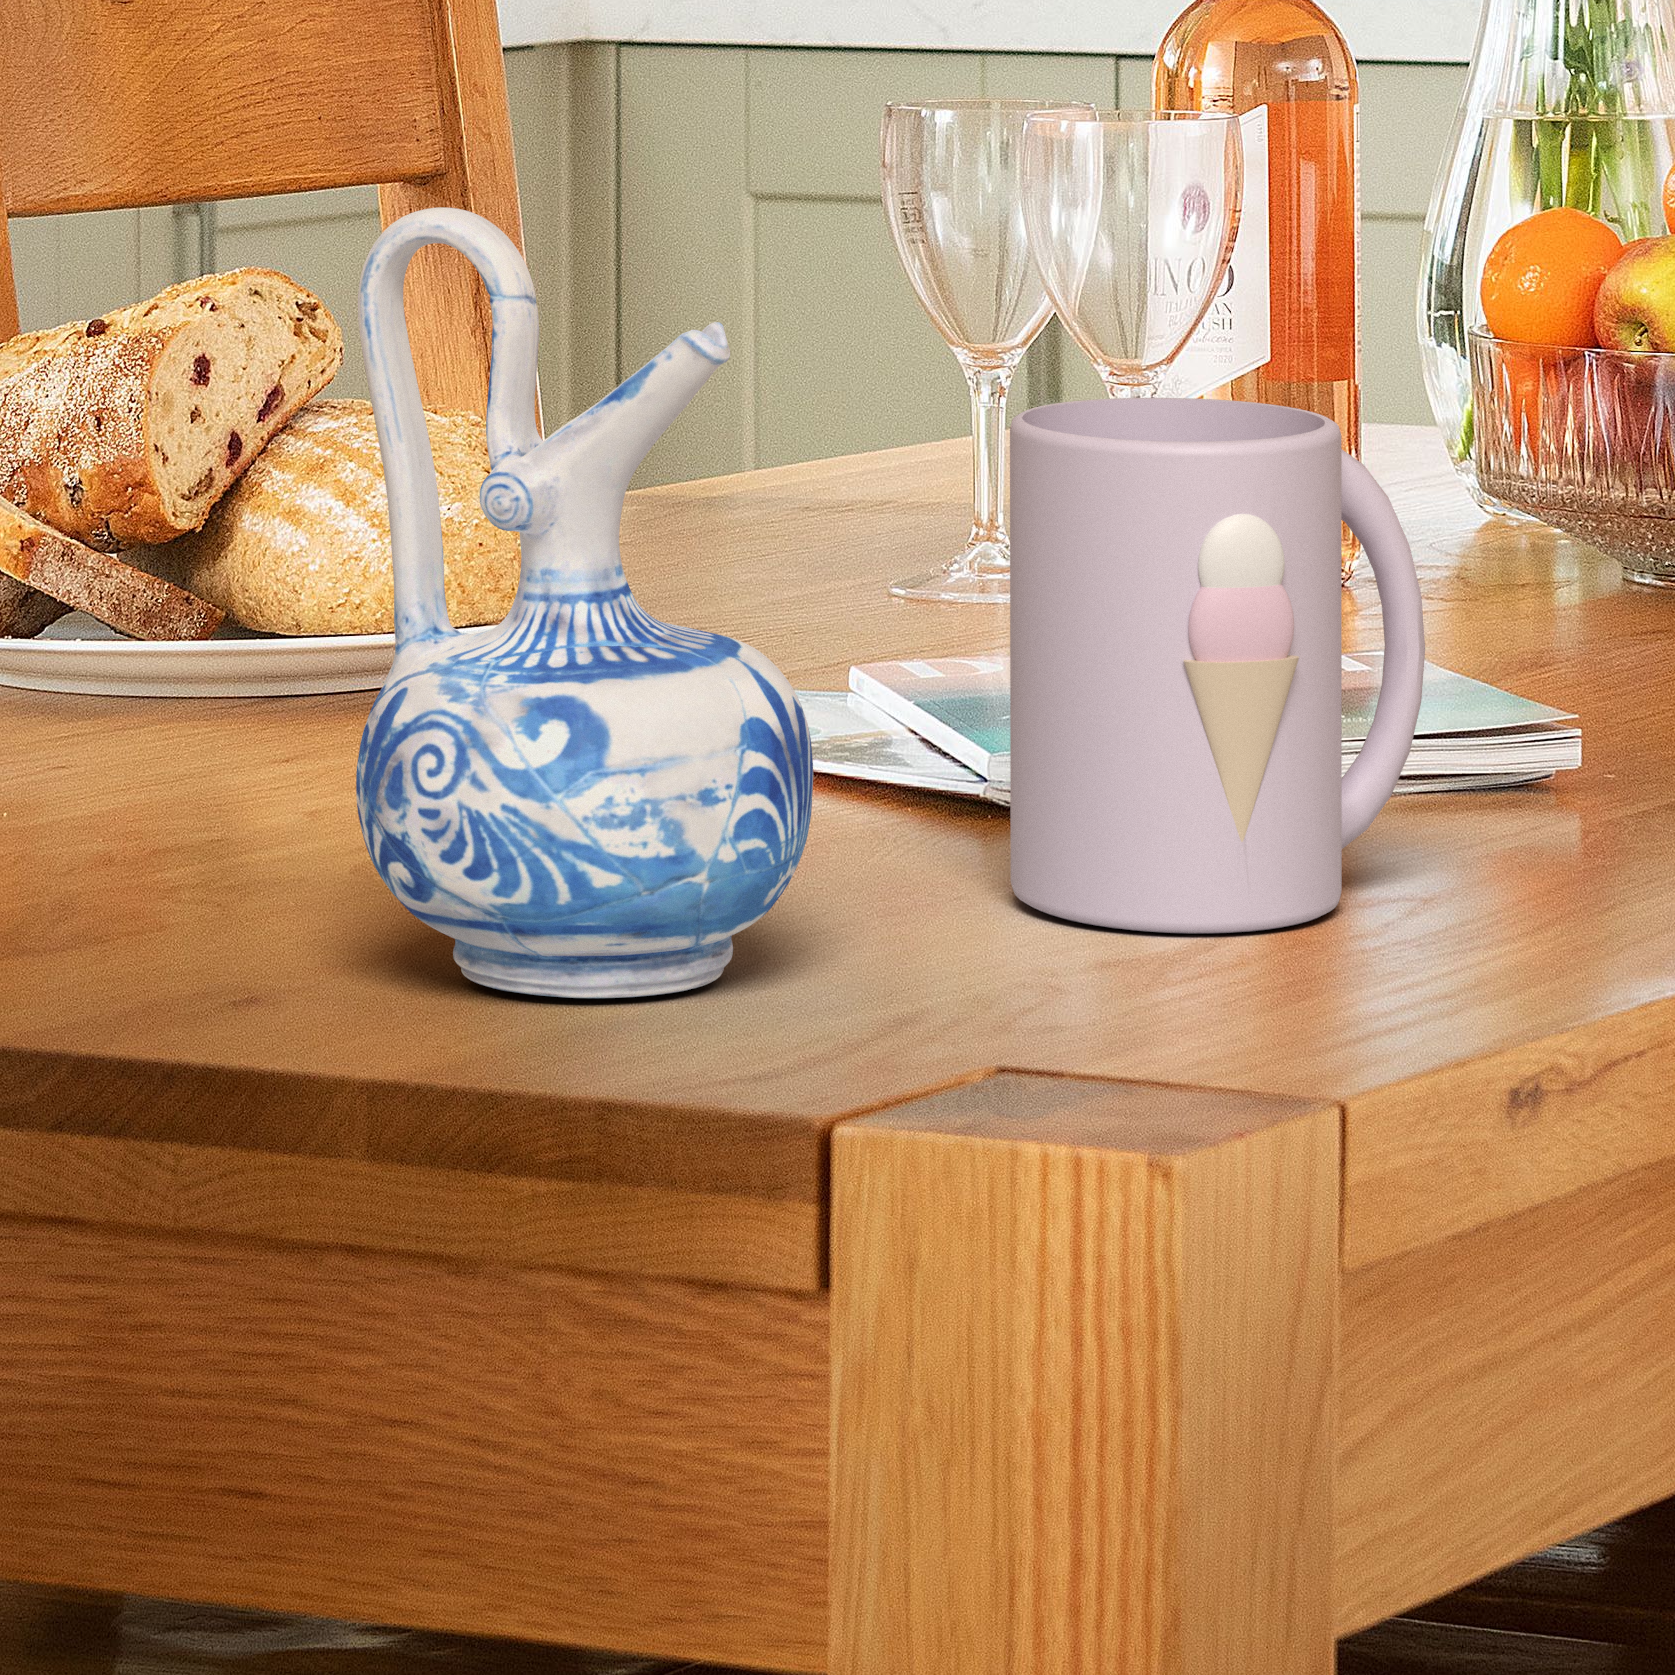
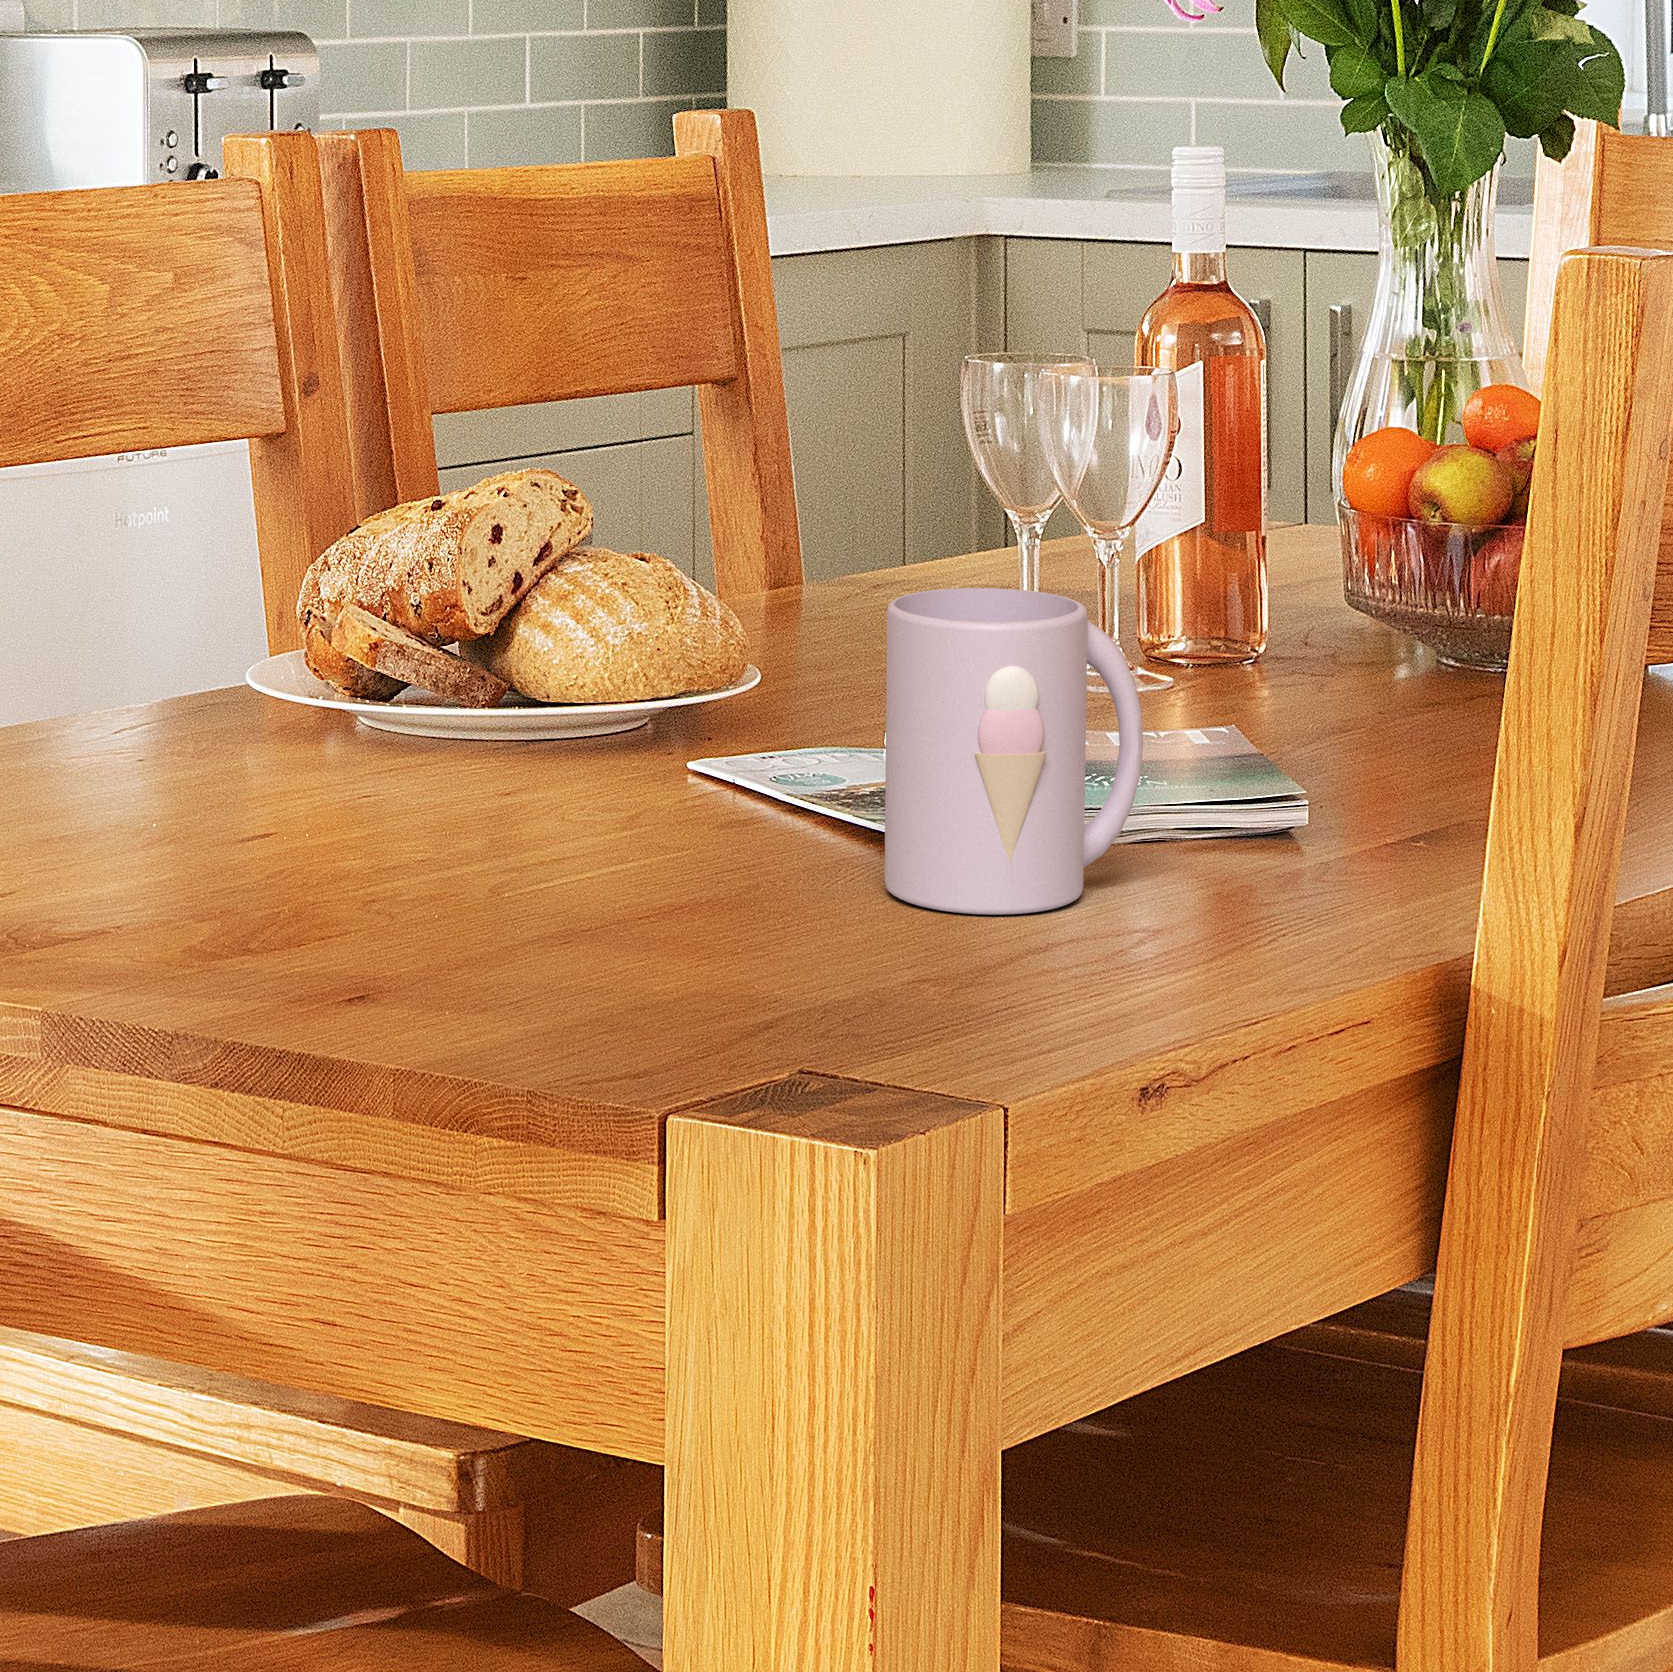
ceramic pitcher: present [356,207,813,998] -> none [466,478,734,945]

